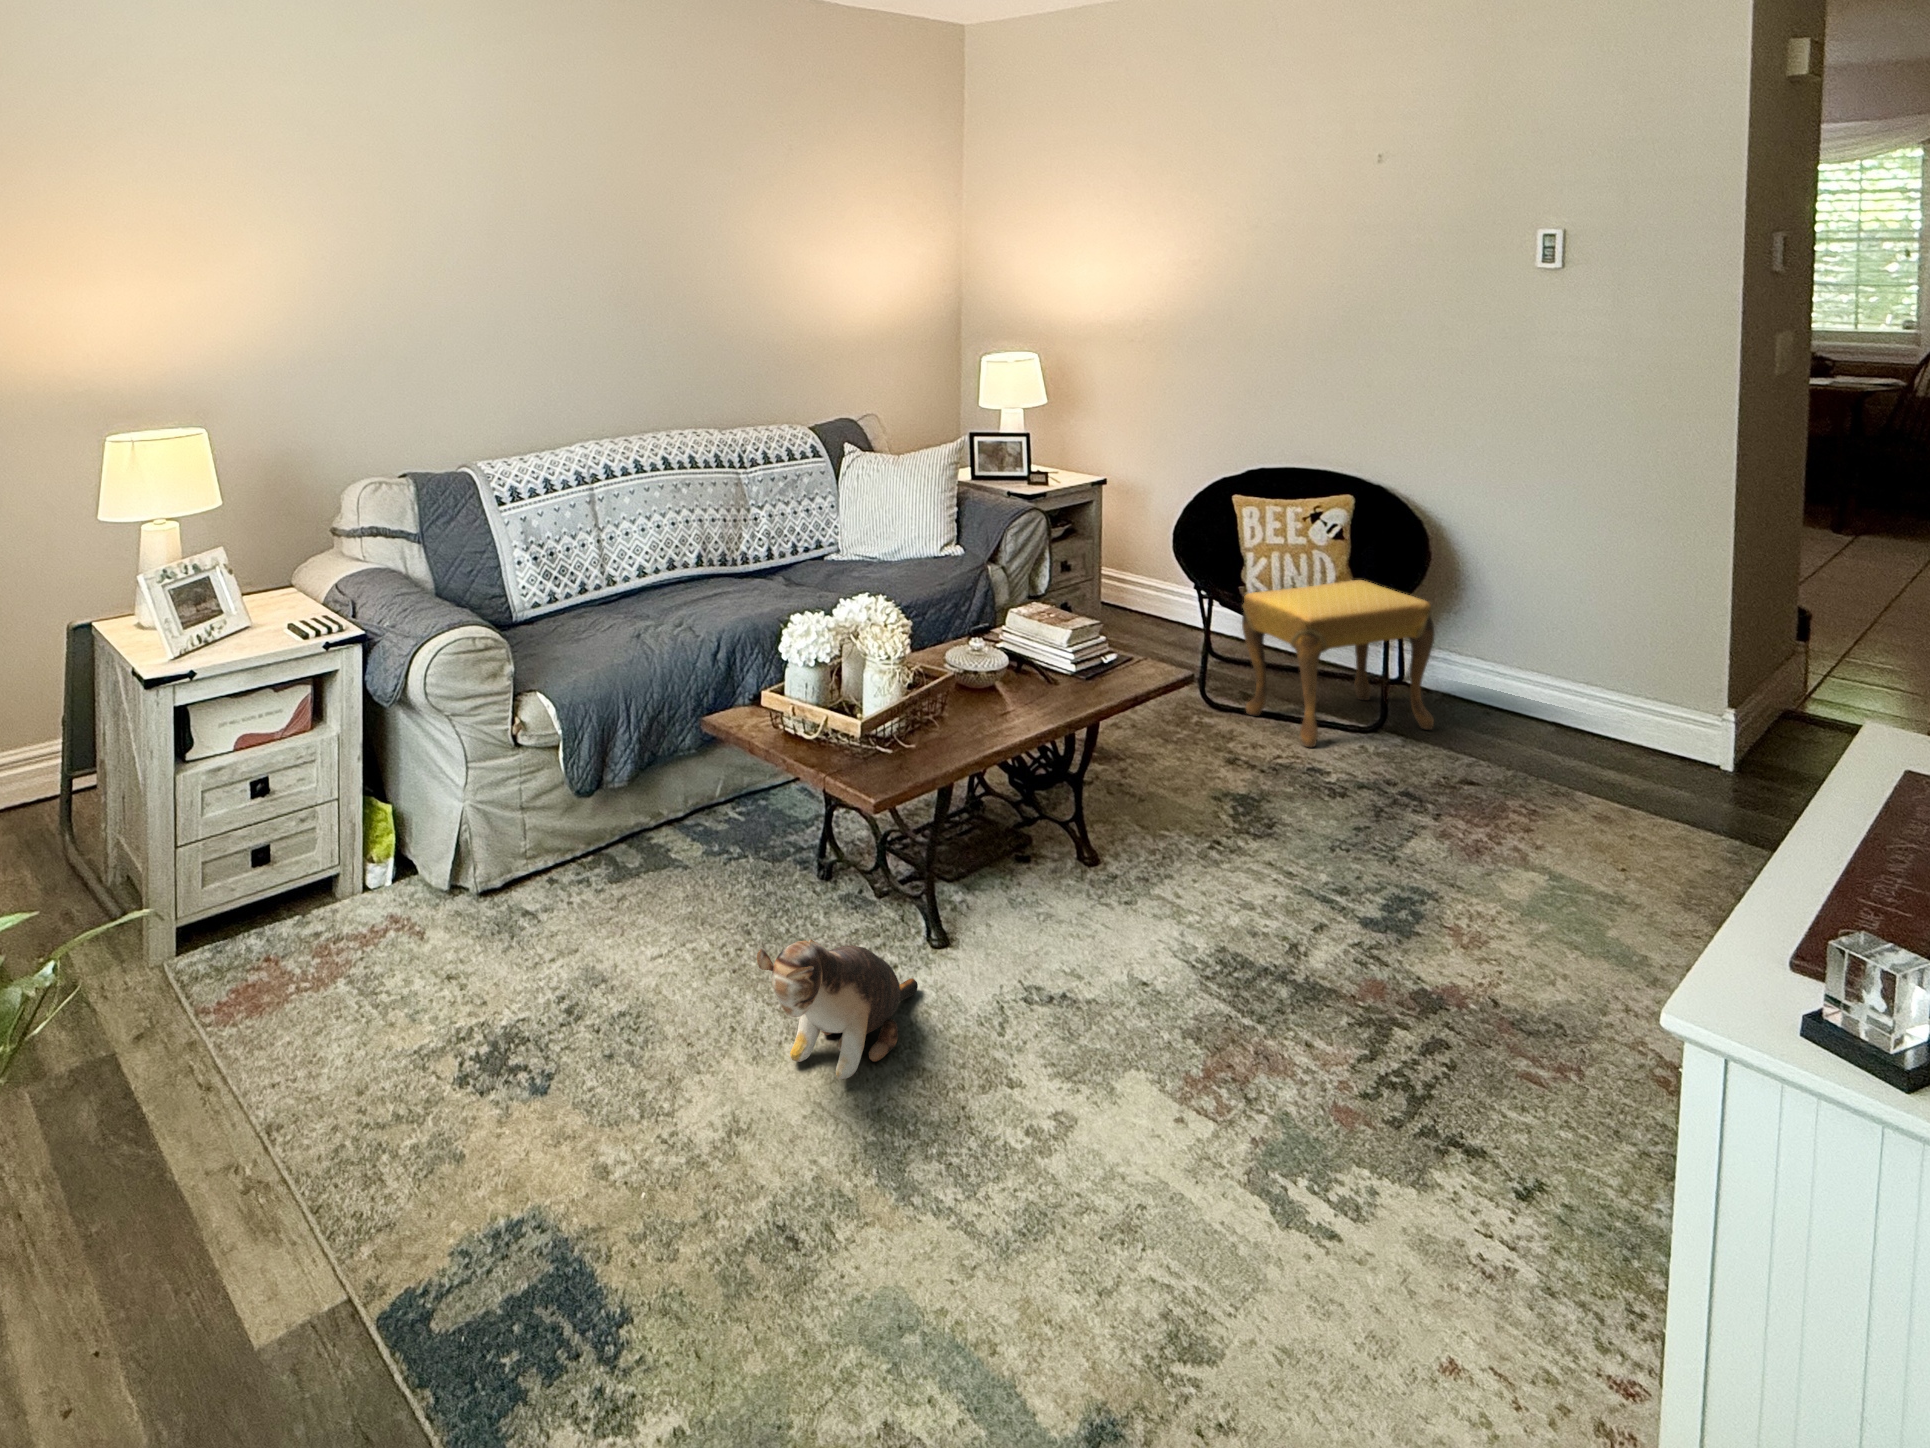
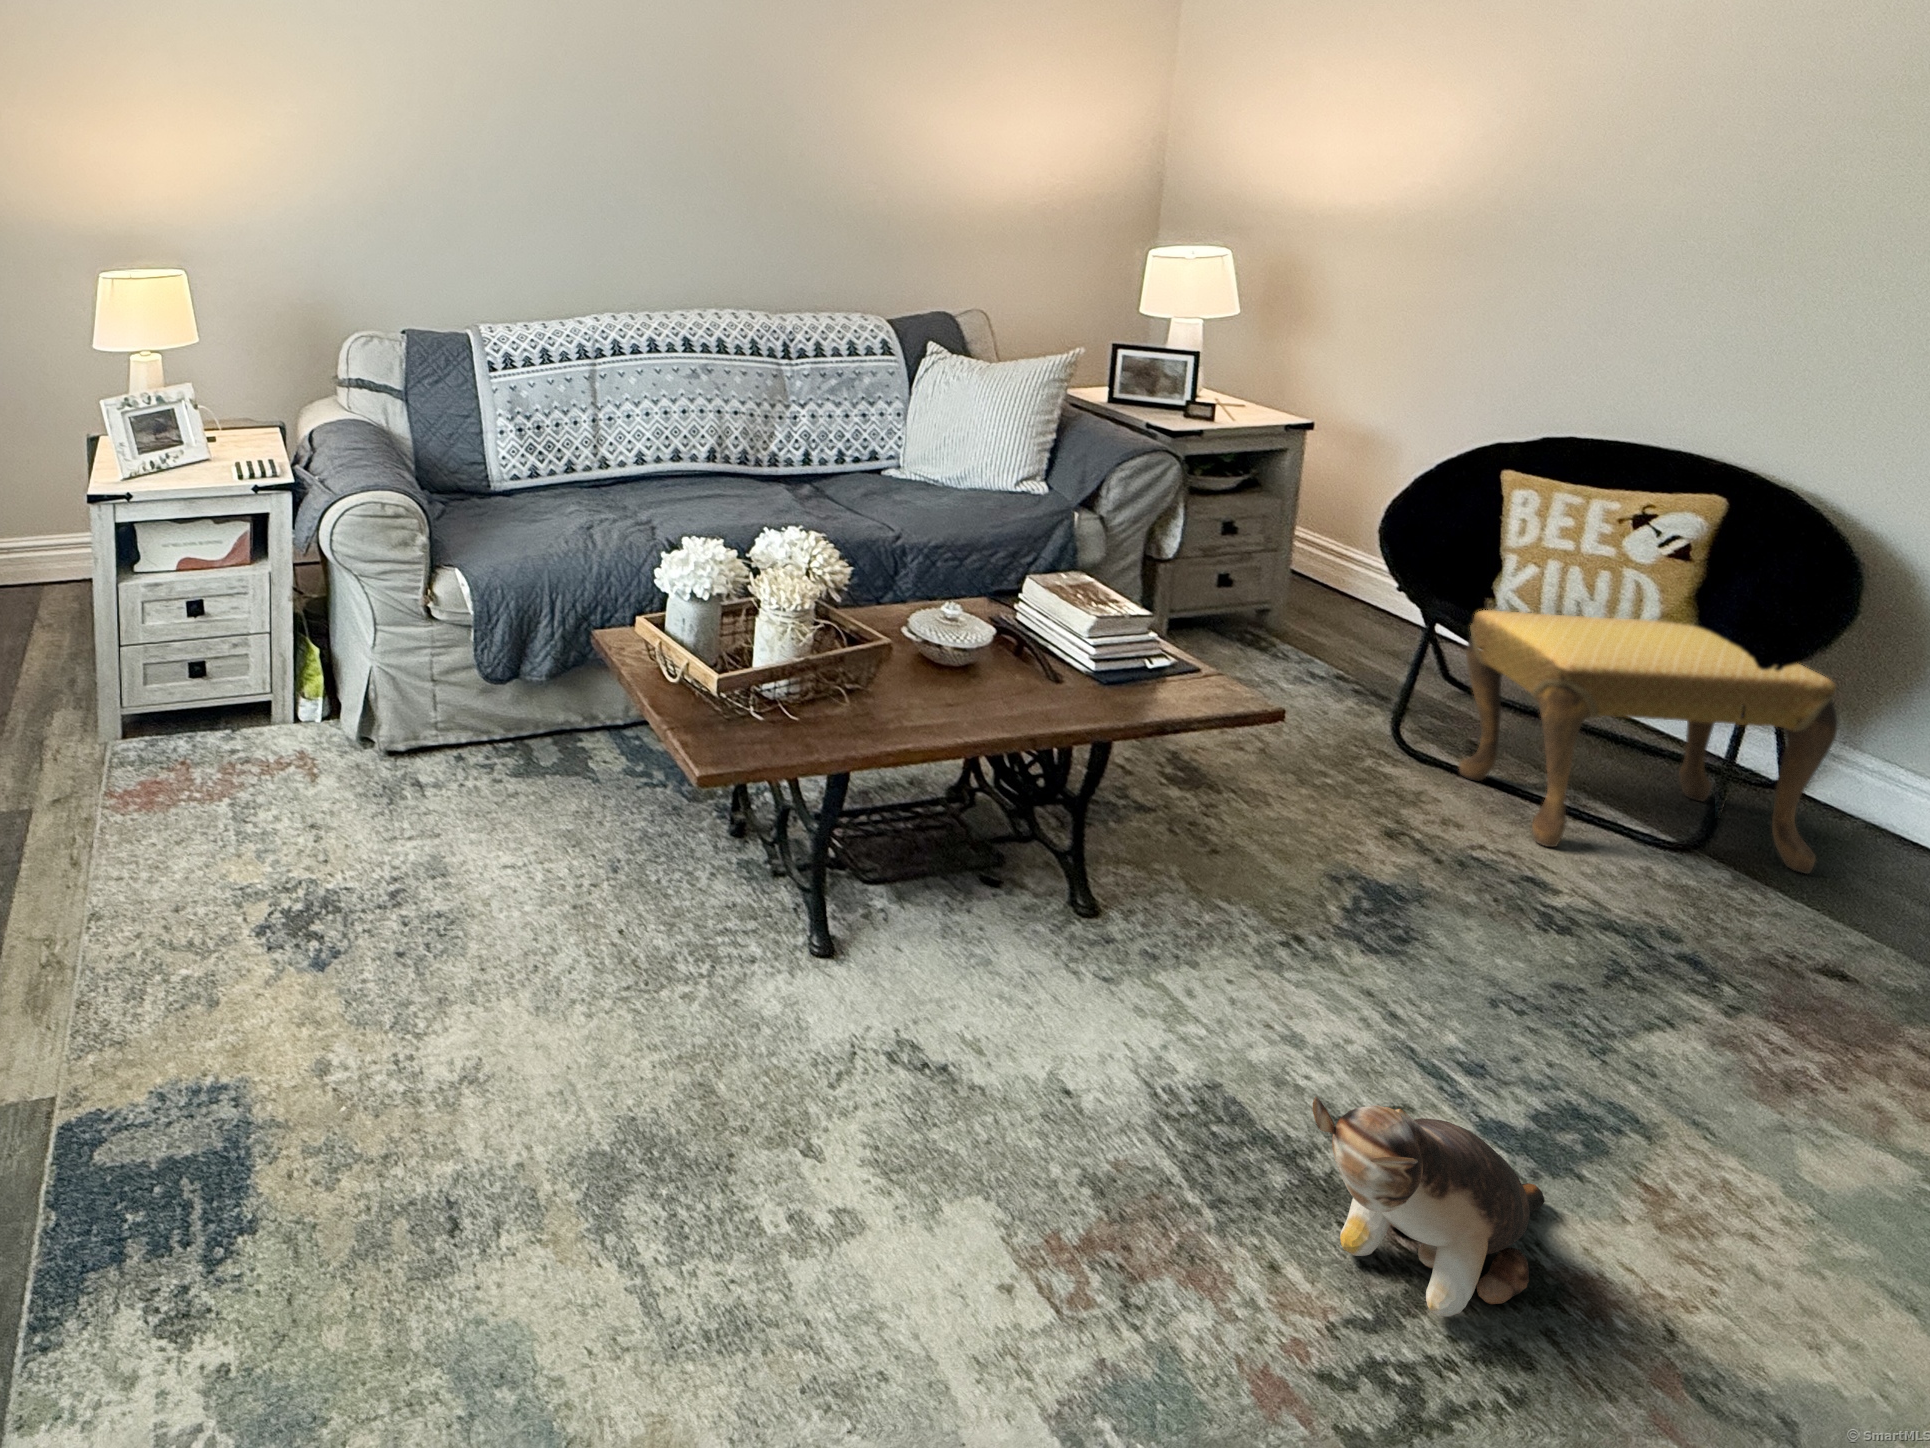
plush toy: present [757,939,918,1079] -> present [1312,1097,1545,1316]

